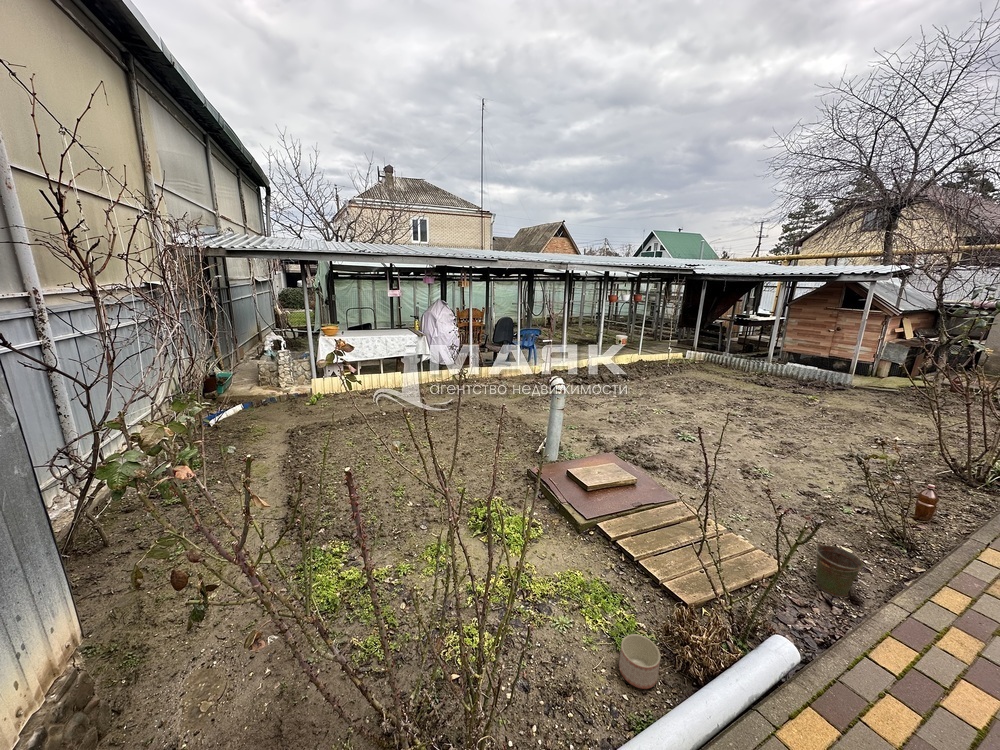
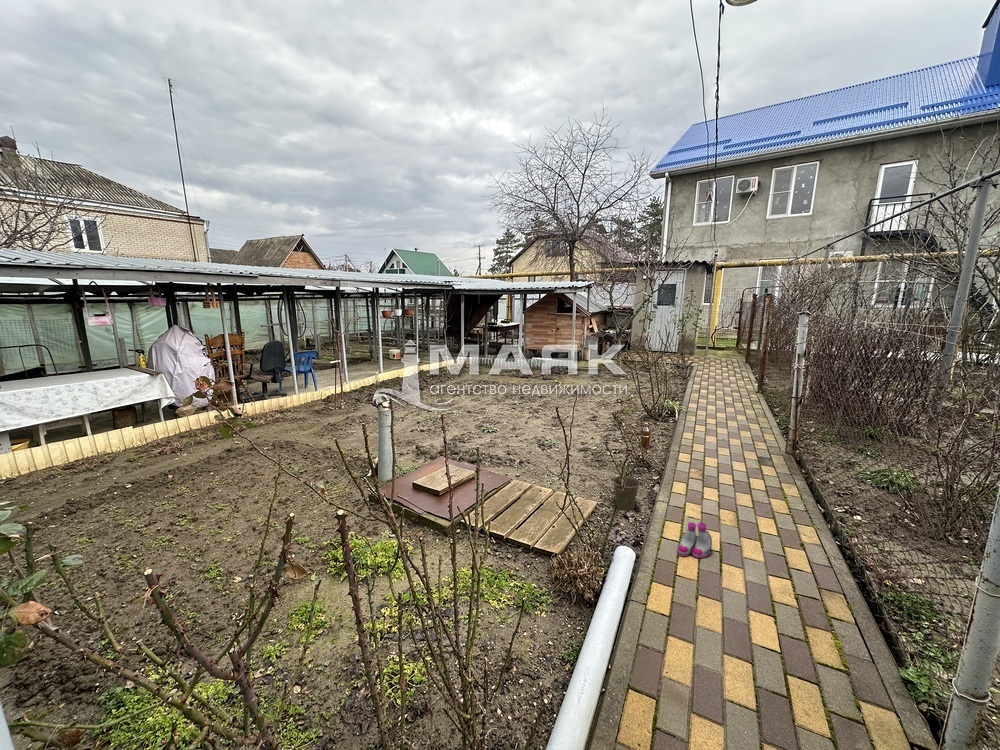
planter: present [619,634,660,689] -> none [532,589,564,632]
boots: none [881,658,961,725] -> present [678,522,712,558]

